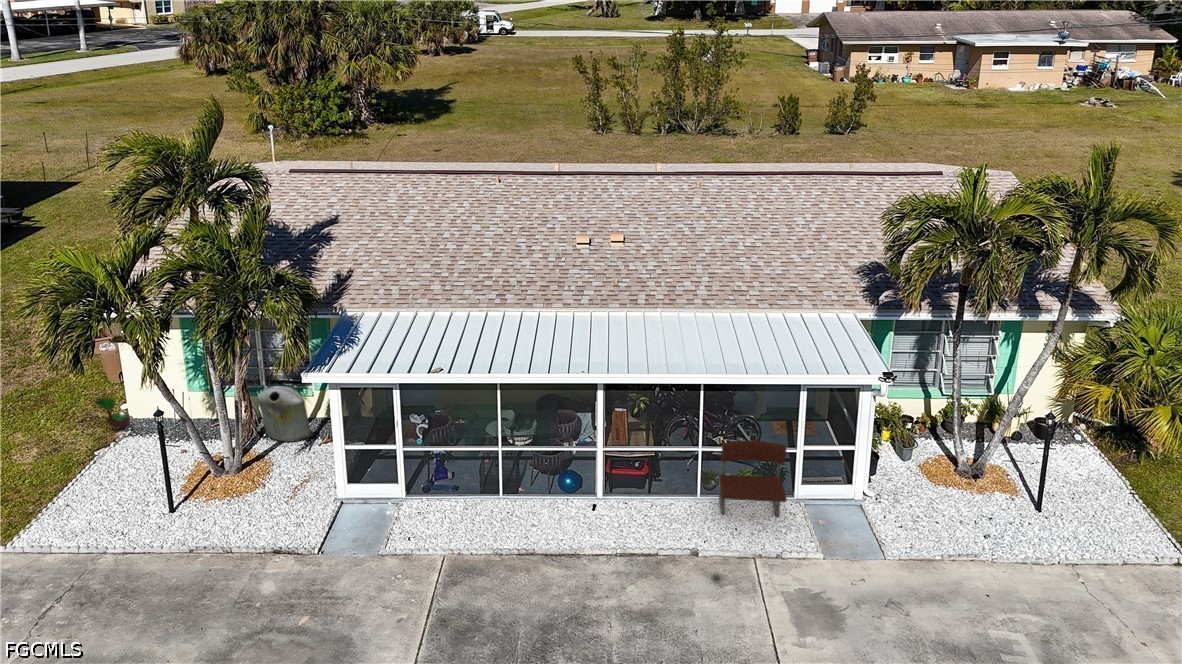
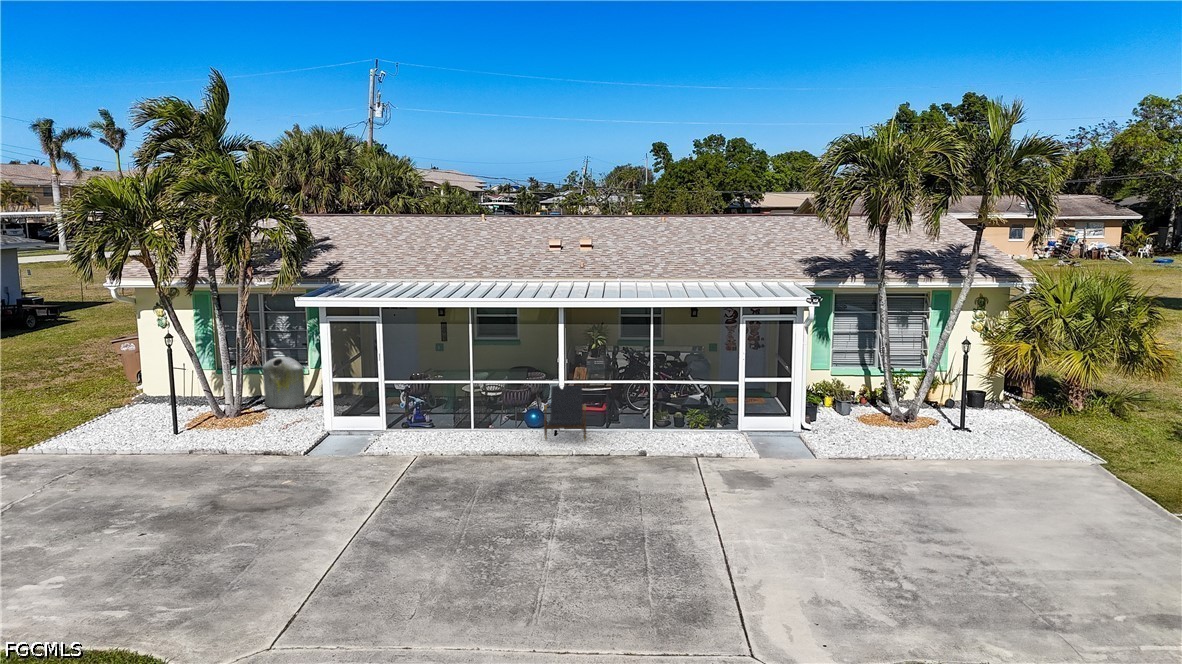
potted tree: present [93,396,130,429] -> none [117,365,147,403]
bench: present [719,440,787,517] -> none [668,370,727,440]
lounge chair: none [586,453,632,520] -> present [544,386,586,440]

